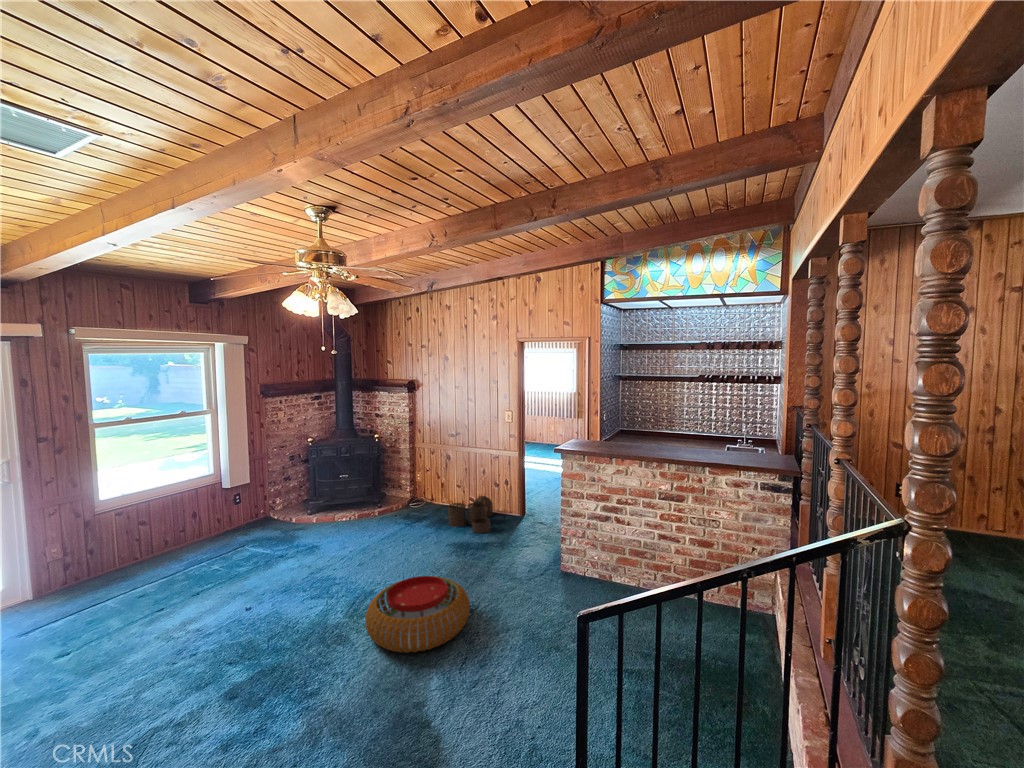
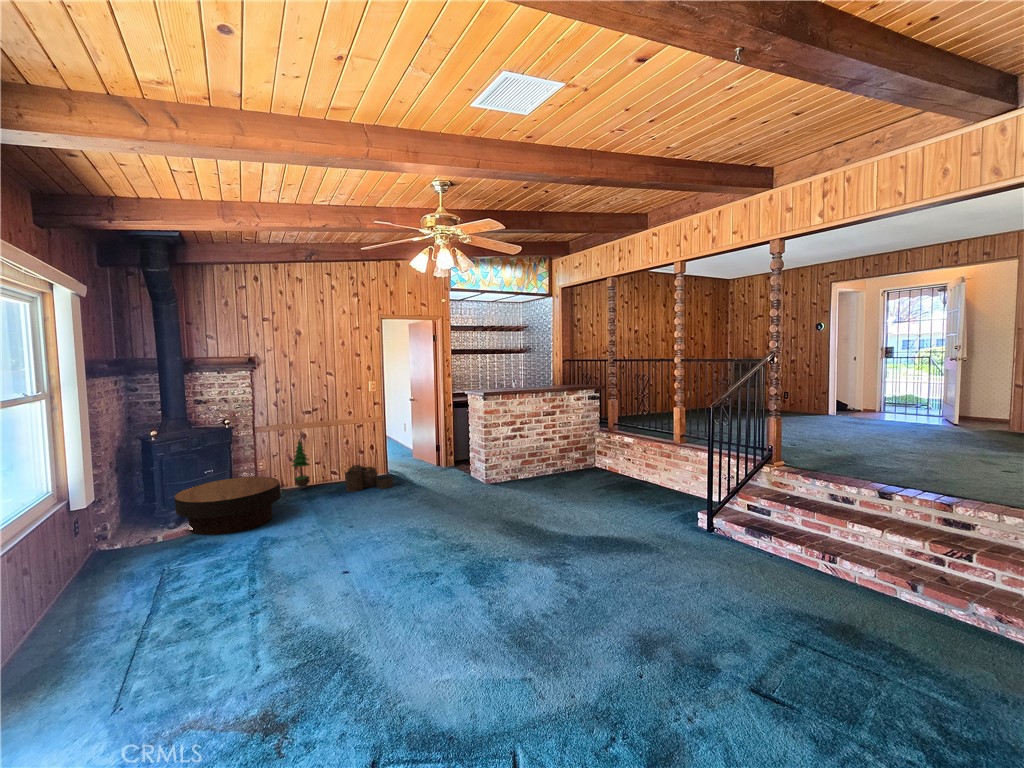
potted tree: none [430,459,447,507] -> present [292,441,310,489]
coffee table: none [280,484,368,538] -> present [175,477,281,535]
pouf: present [365,576,470,653] -> none [445,483,518,524]

